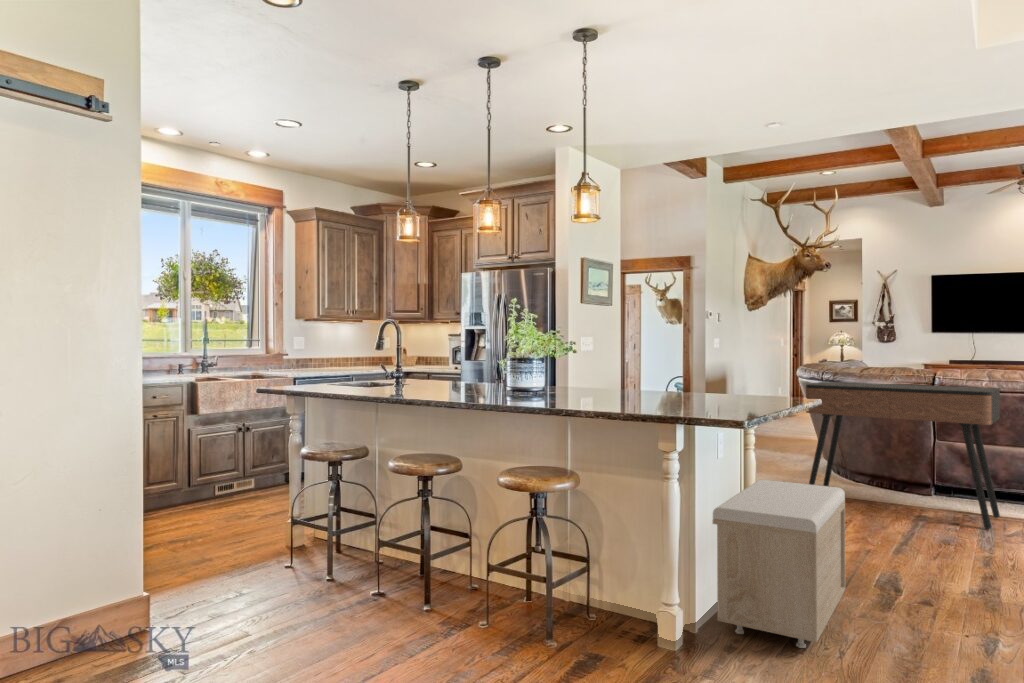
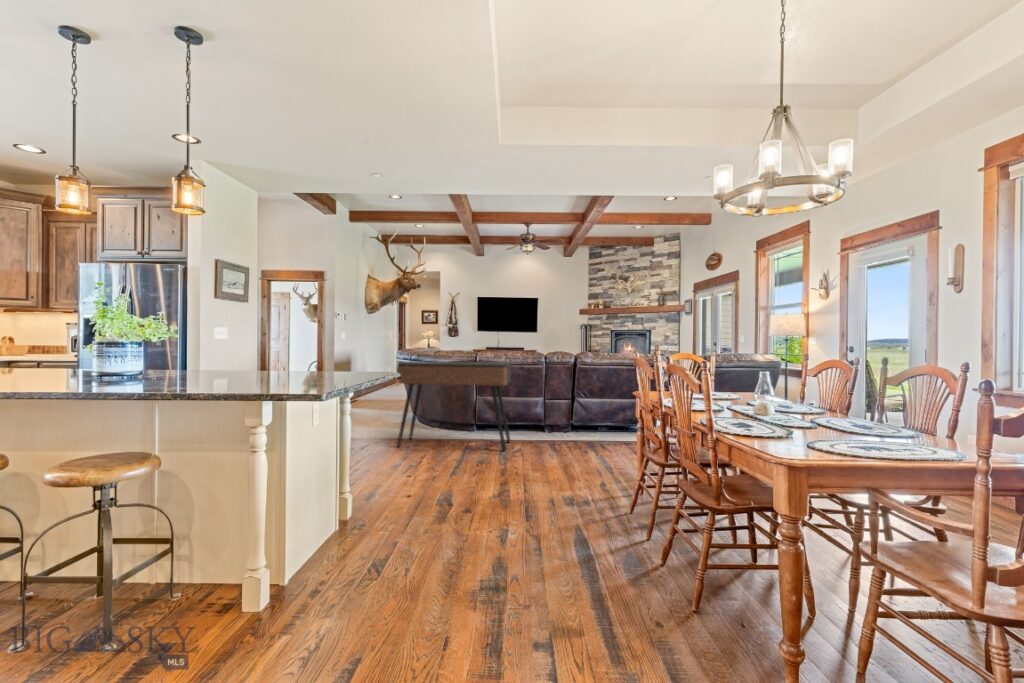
storage bench: present [713,480,845,648] -> none [302,439,415,574]

